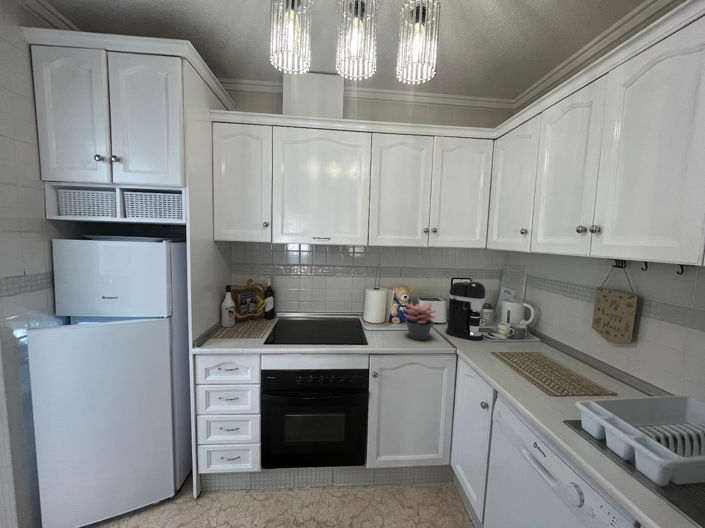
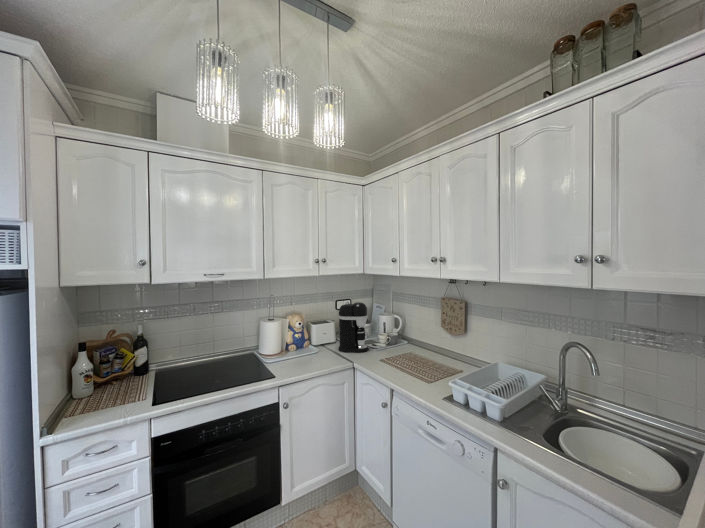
succulent plant: present [404,303,435,340] -> none [302,326,332,362]

